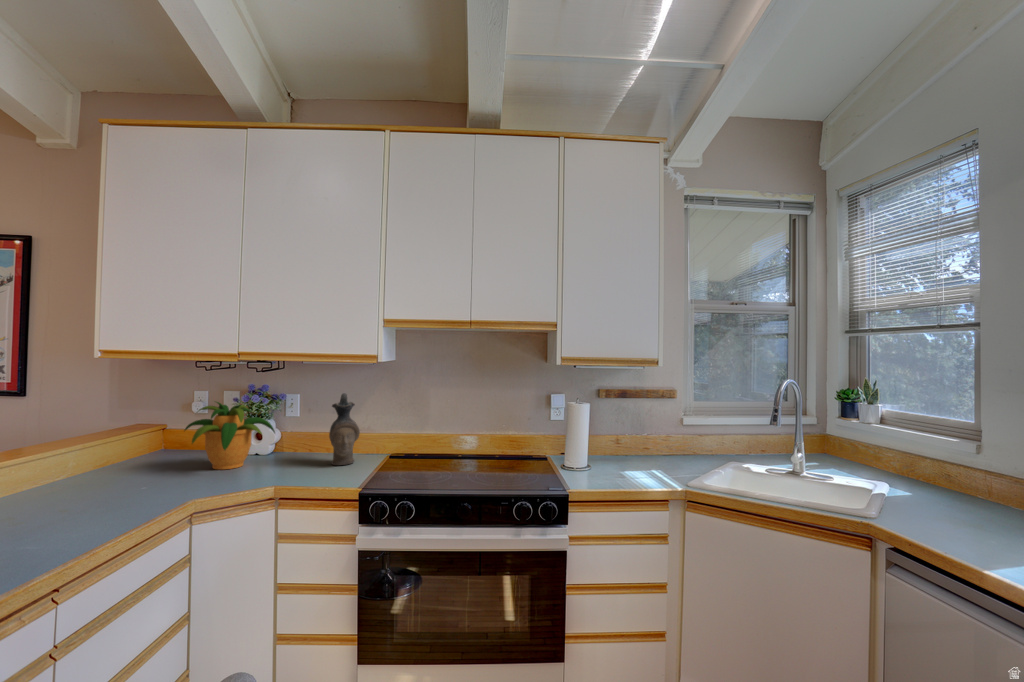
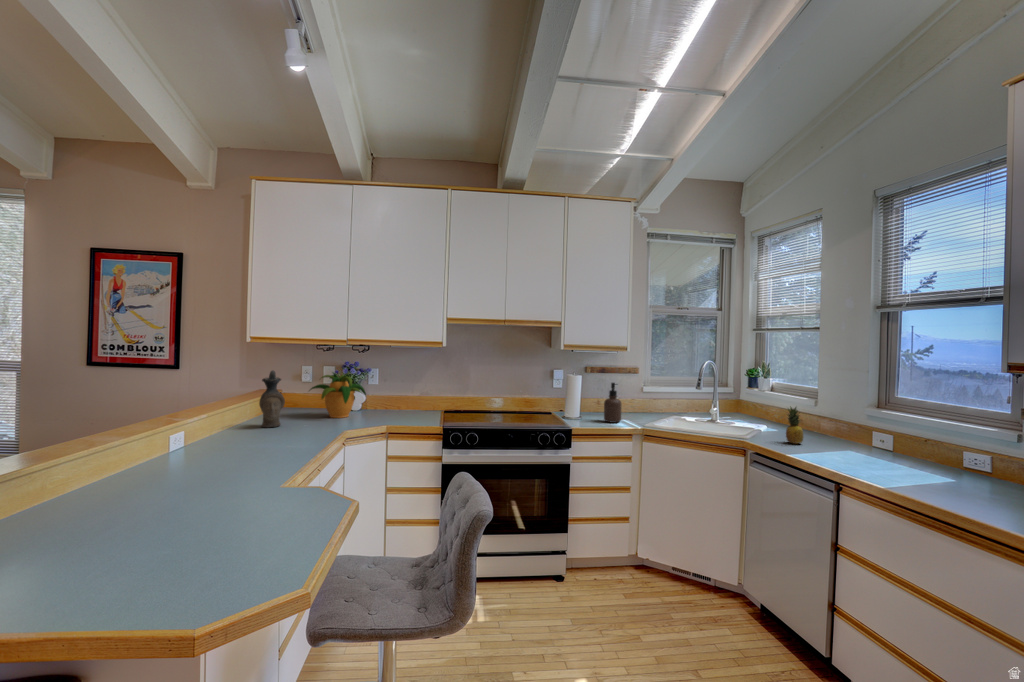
ceramic pitcher: present [329,393,360,465] -> present [259,370,285,427]
soap dispenser: none [623,414,649,477] -> present [604,383,621,423]
fruit: none [947,463,986,534] -> present [786,407,803,444]

